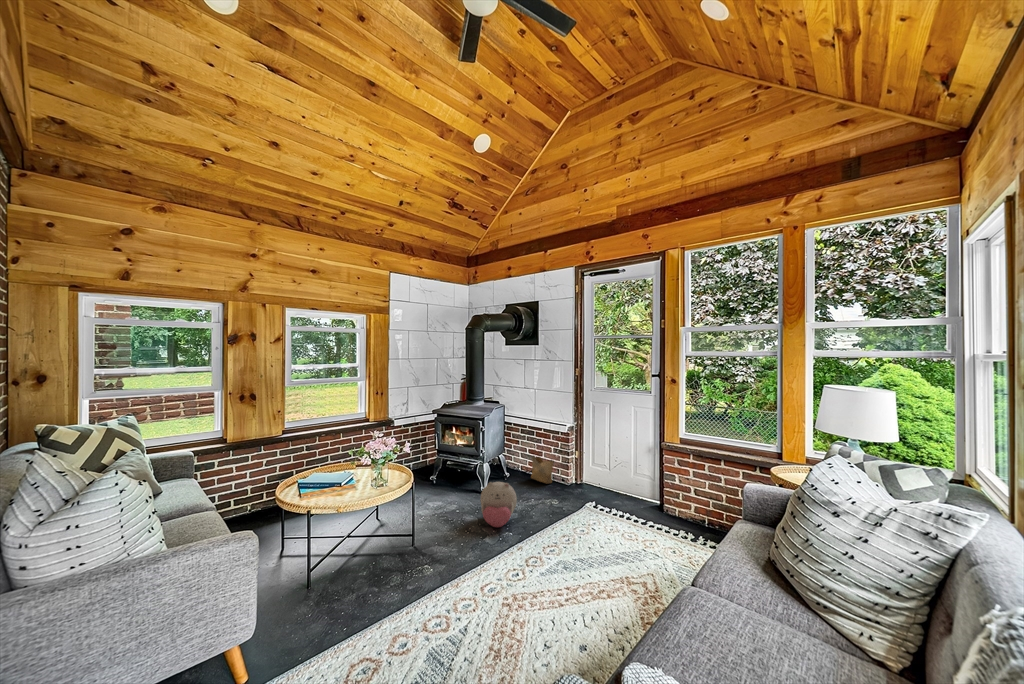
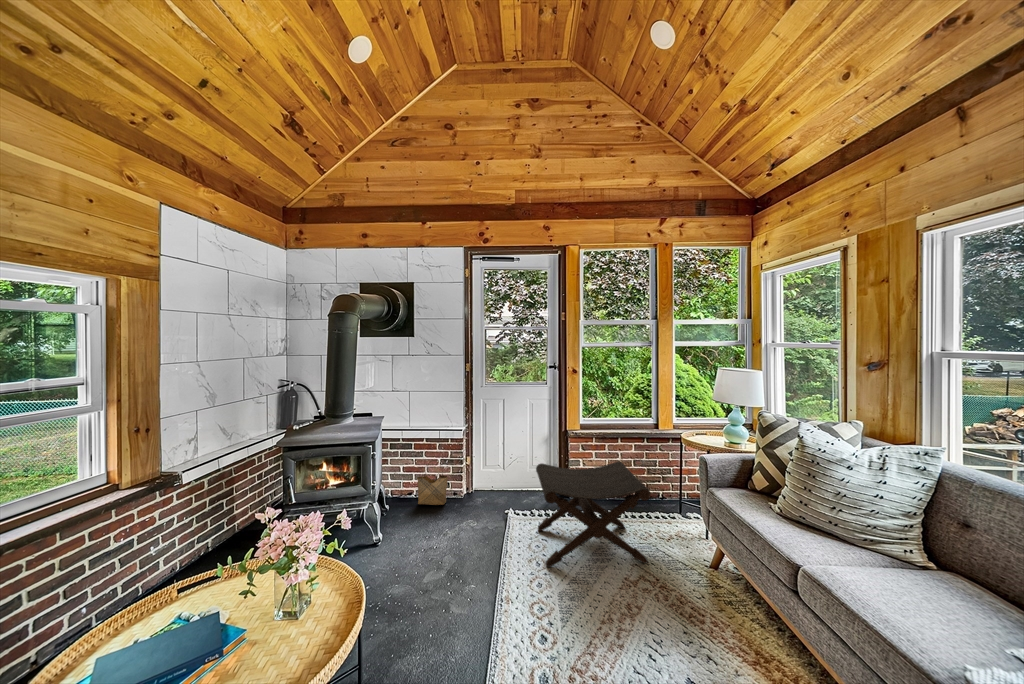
footstool: none [561,459,684,583] -> present [536,462,651,567]
plush toy: present [481,482,517,527] -> none [425,521,477,583]

